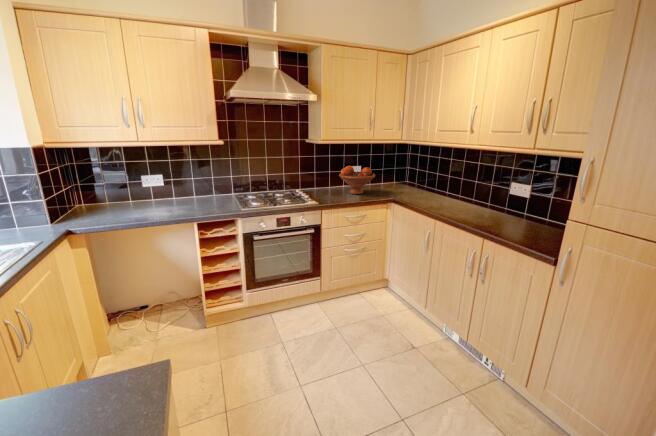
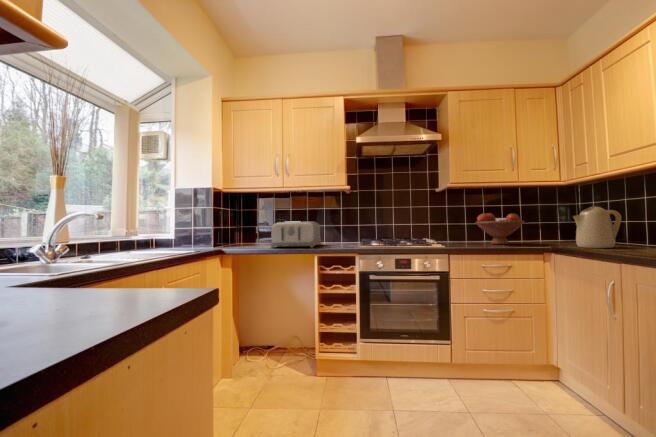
kettle: none [408,167,435,199] -> present [573,207,621,248]
toaster: none [133,178,193,217] -> present [271,222,321,248]

